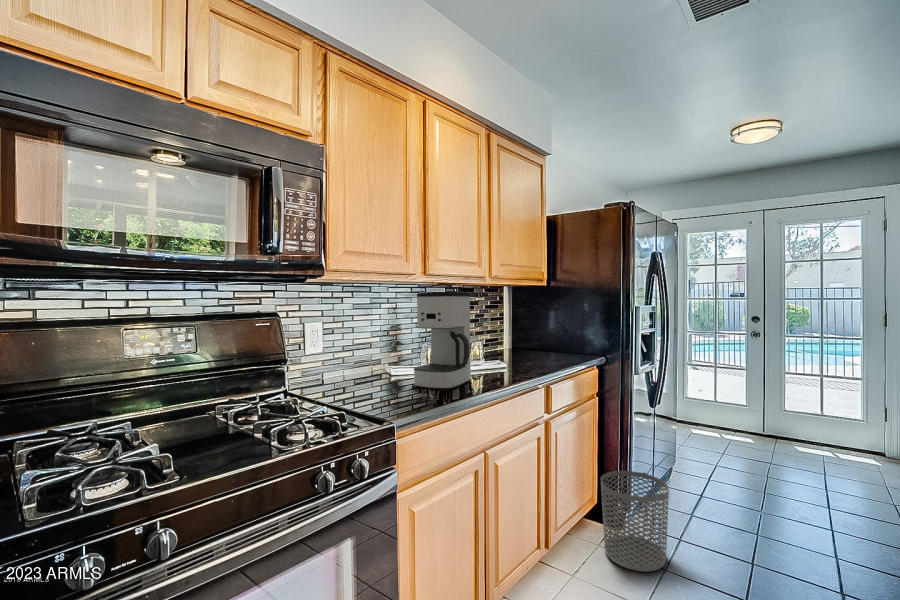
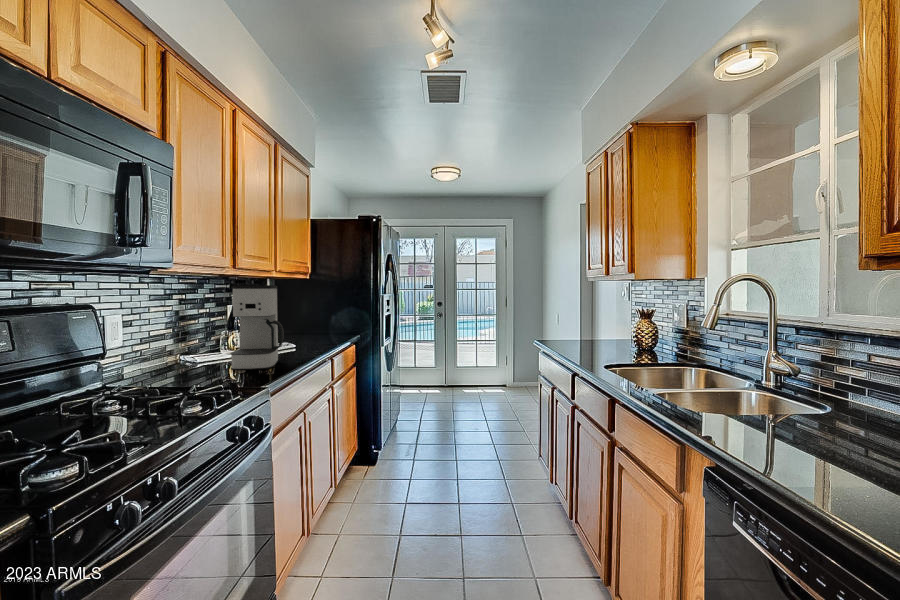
waste bin: present [601,471,669,572] -> none [364,420,410,489]

